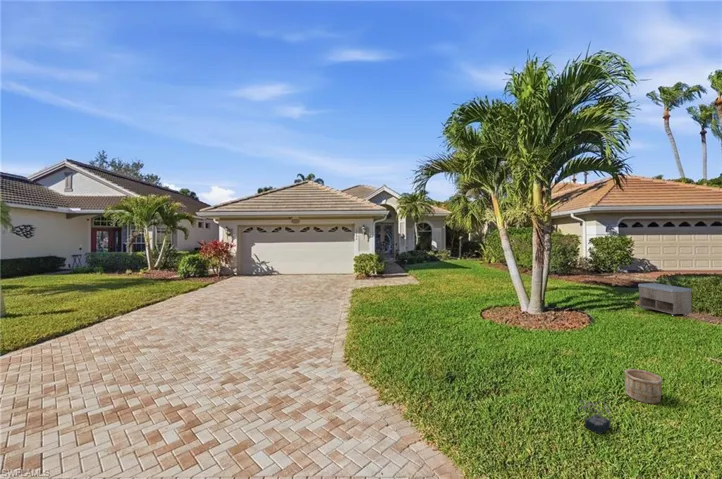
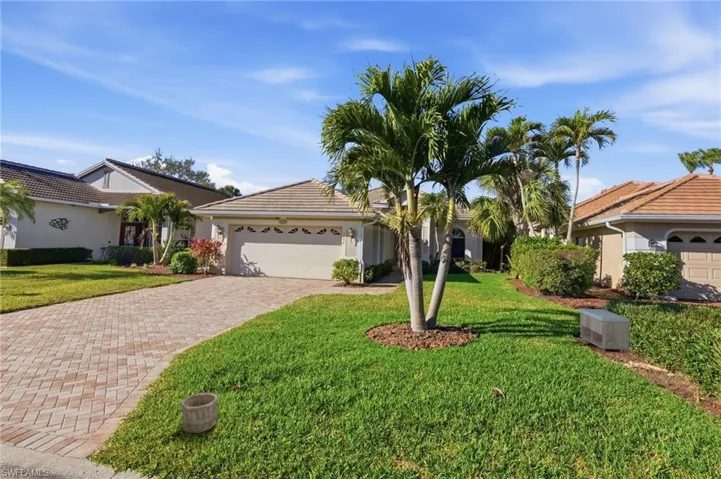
wooden bucket: present [624,369,663,404] -> present [181,393,217,433]
decorative plant: present [579,401,611,434] -> none [237,401,274,436]

